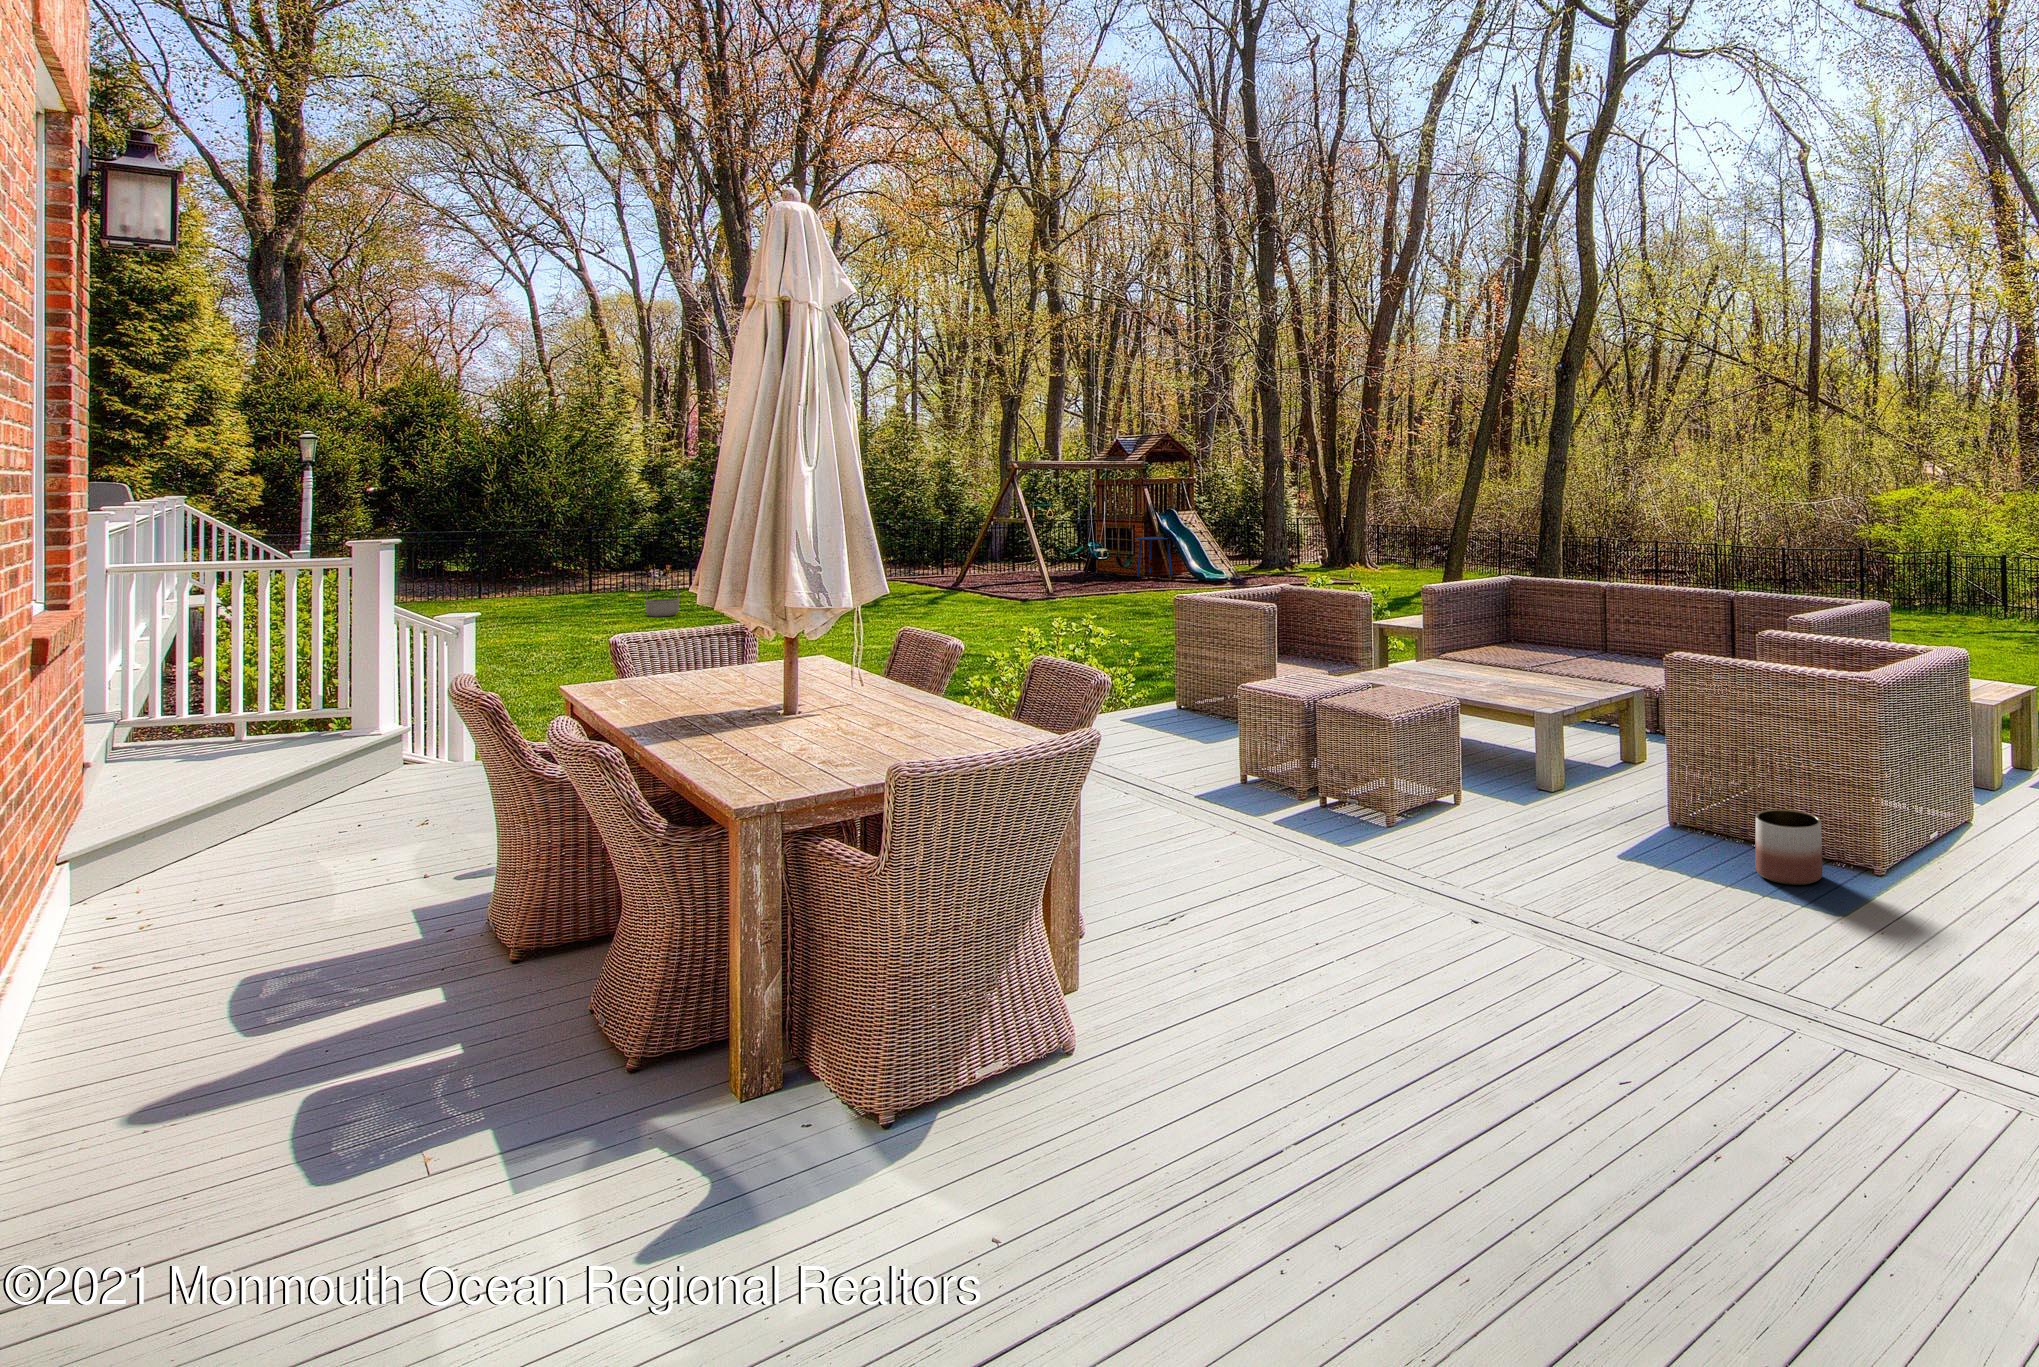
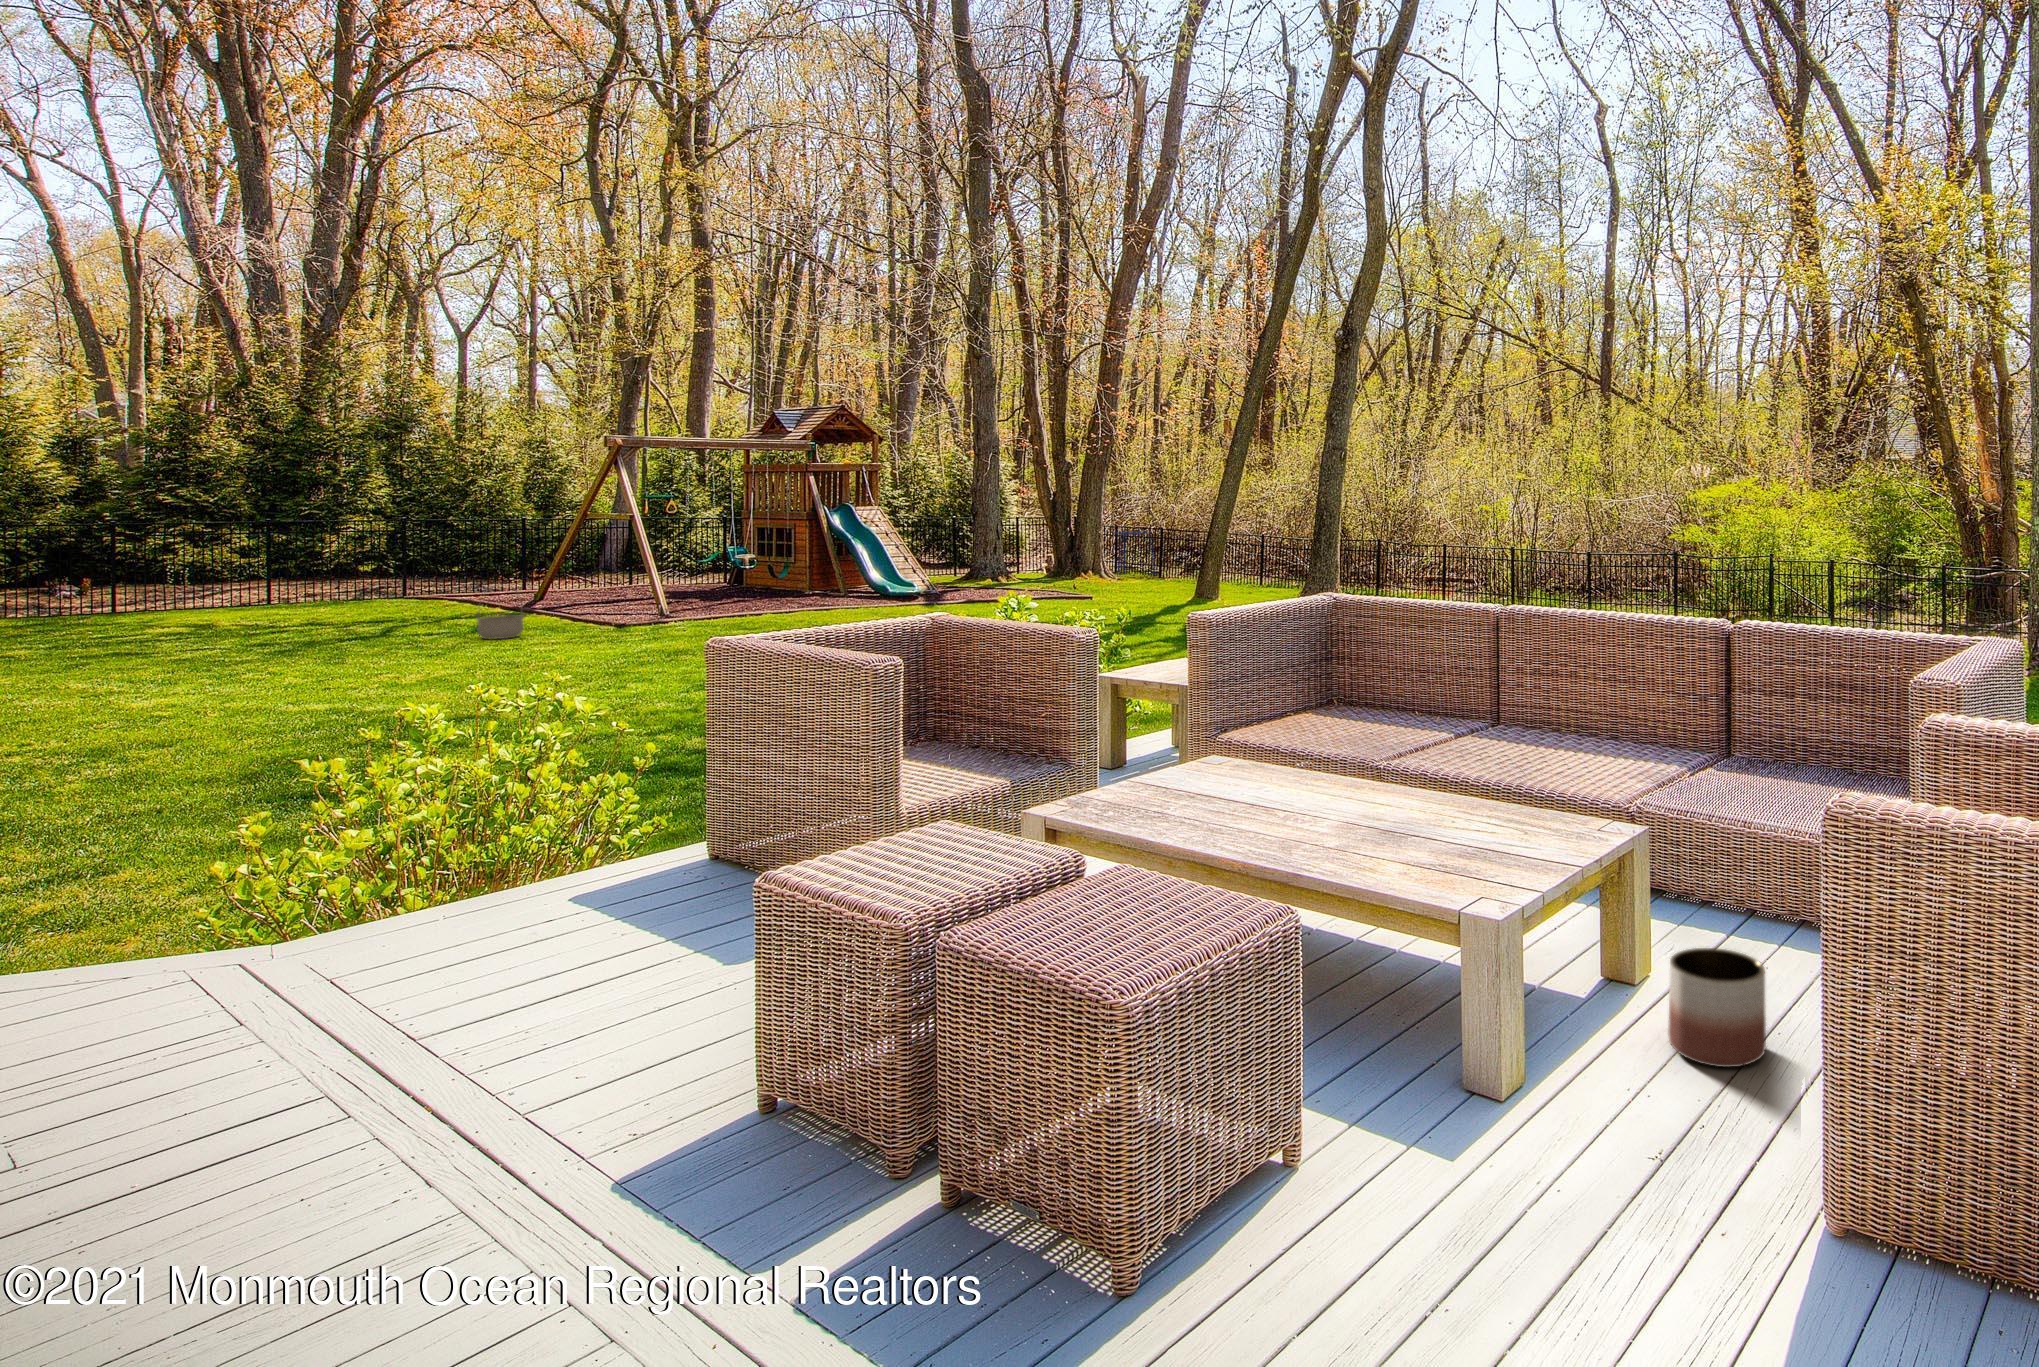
side table: present [1136,537,1172,577] -> present [1117,531,1154,572]
basket: present [645,576,680,617] -> present [477,584,523,639]

